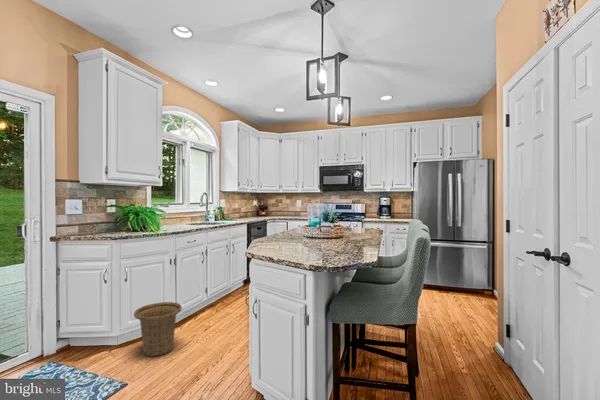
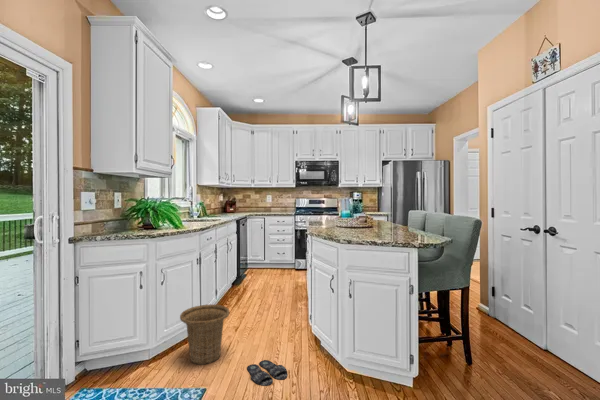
slippers: none [173,361,211,387] -> present [247,360,288,386]

